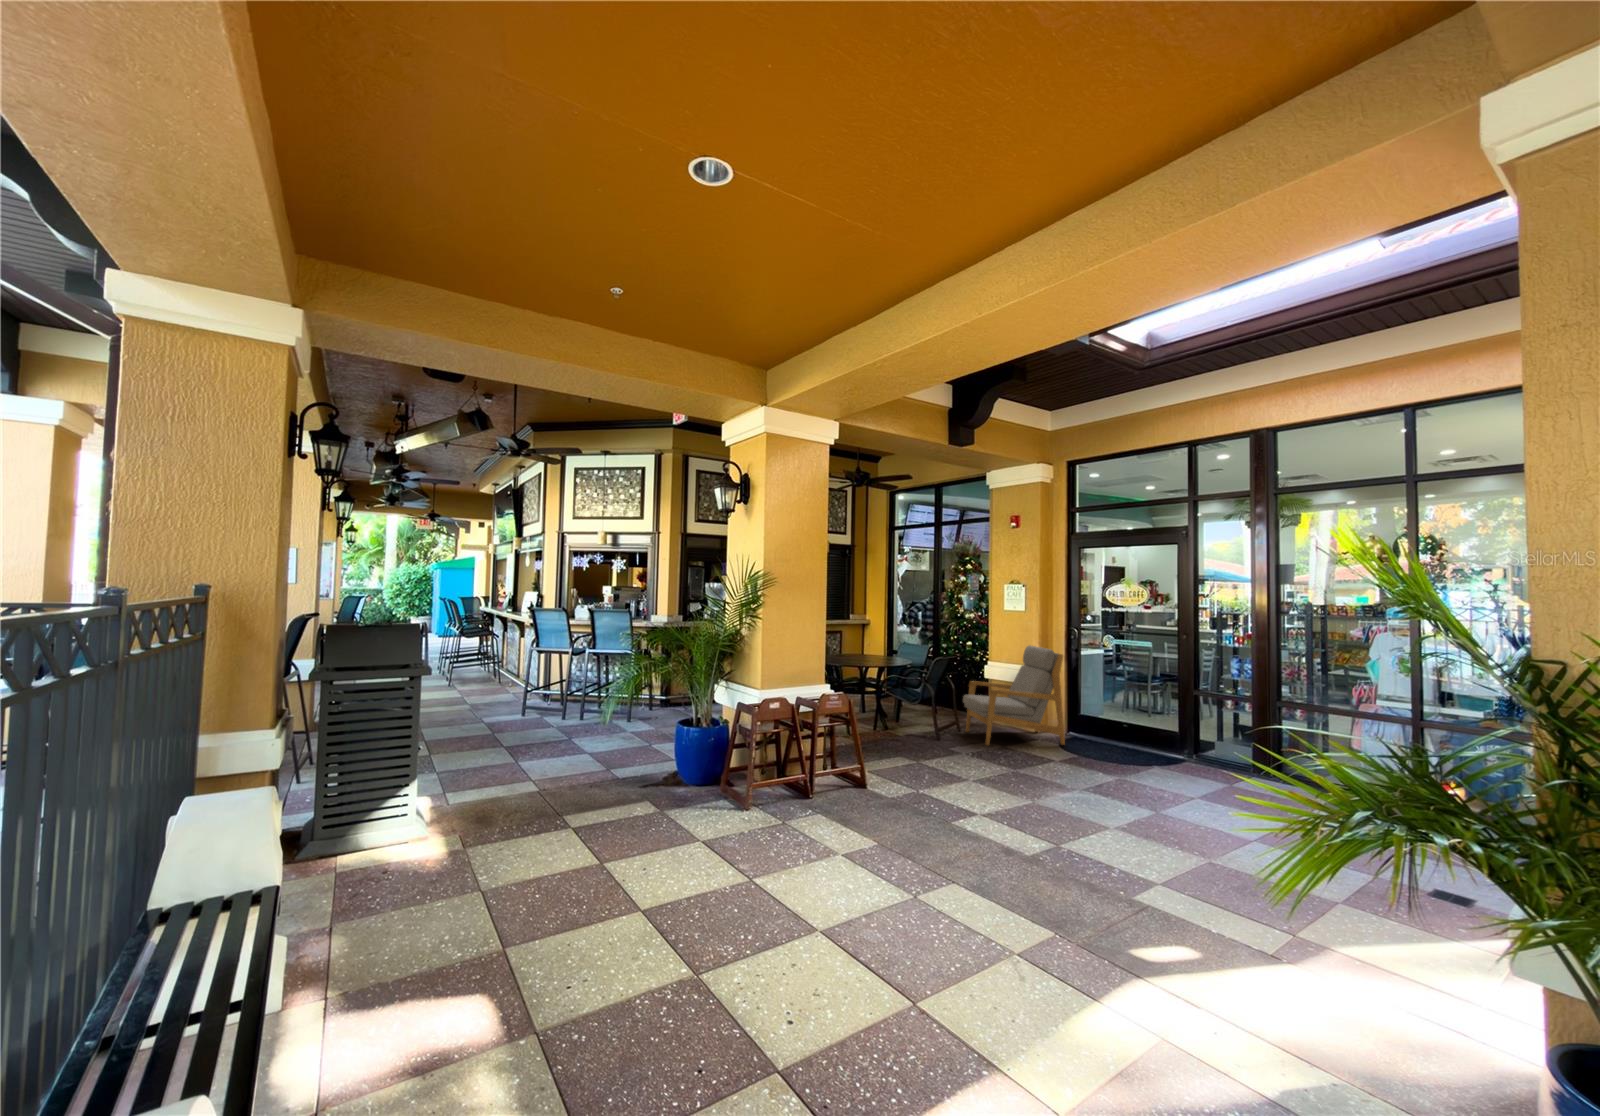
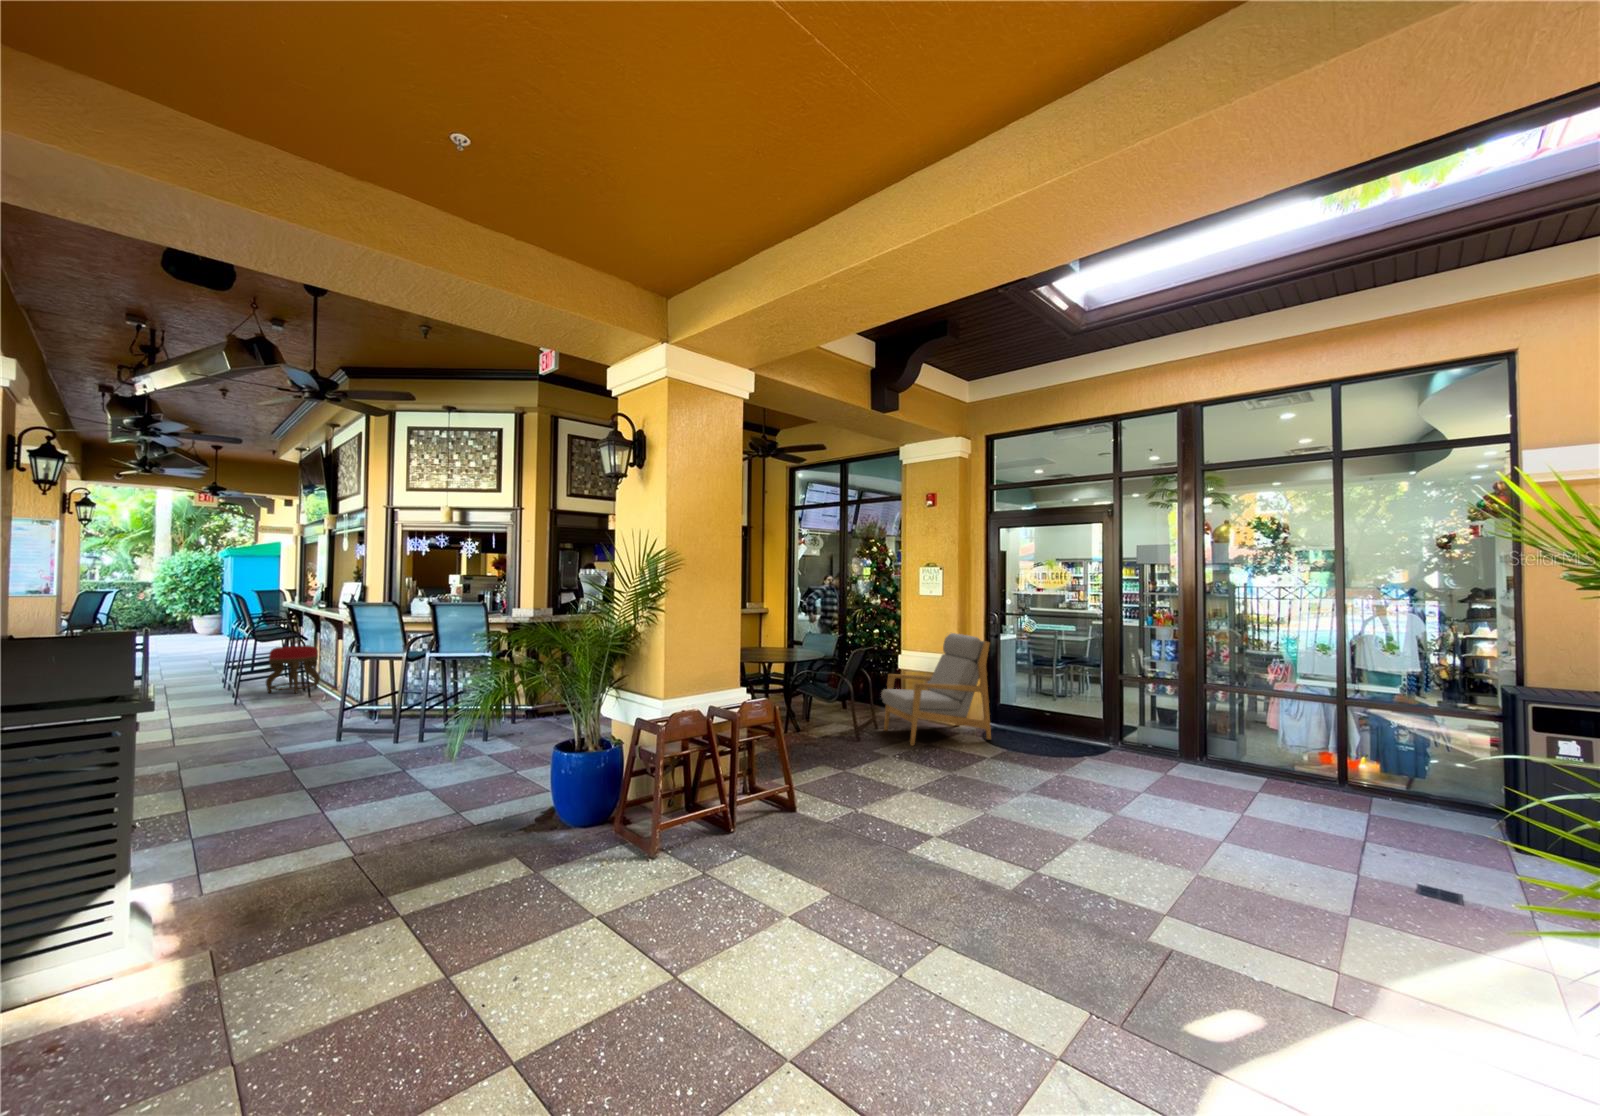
stool: none [469,642,507,680] -> present [266,645,320,693]

